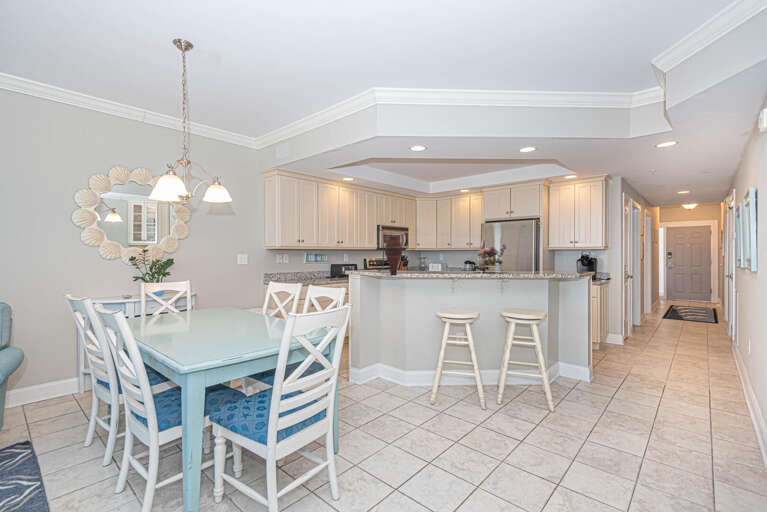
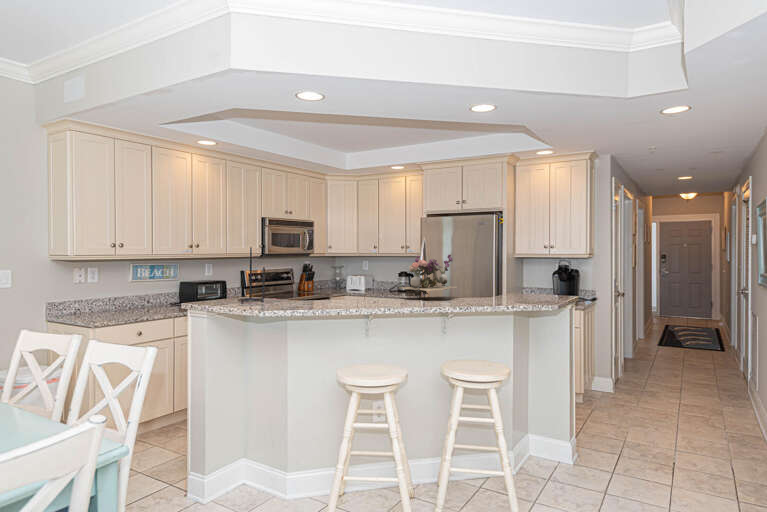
vase: present [385,236,402,275] -> none [255,244,284,310]

